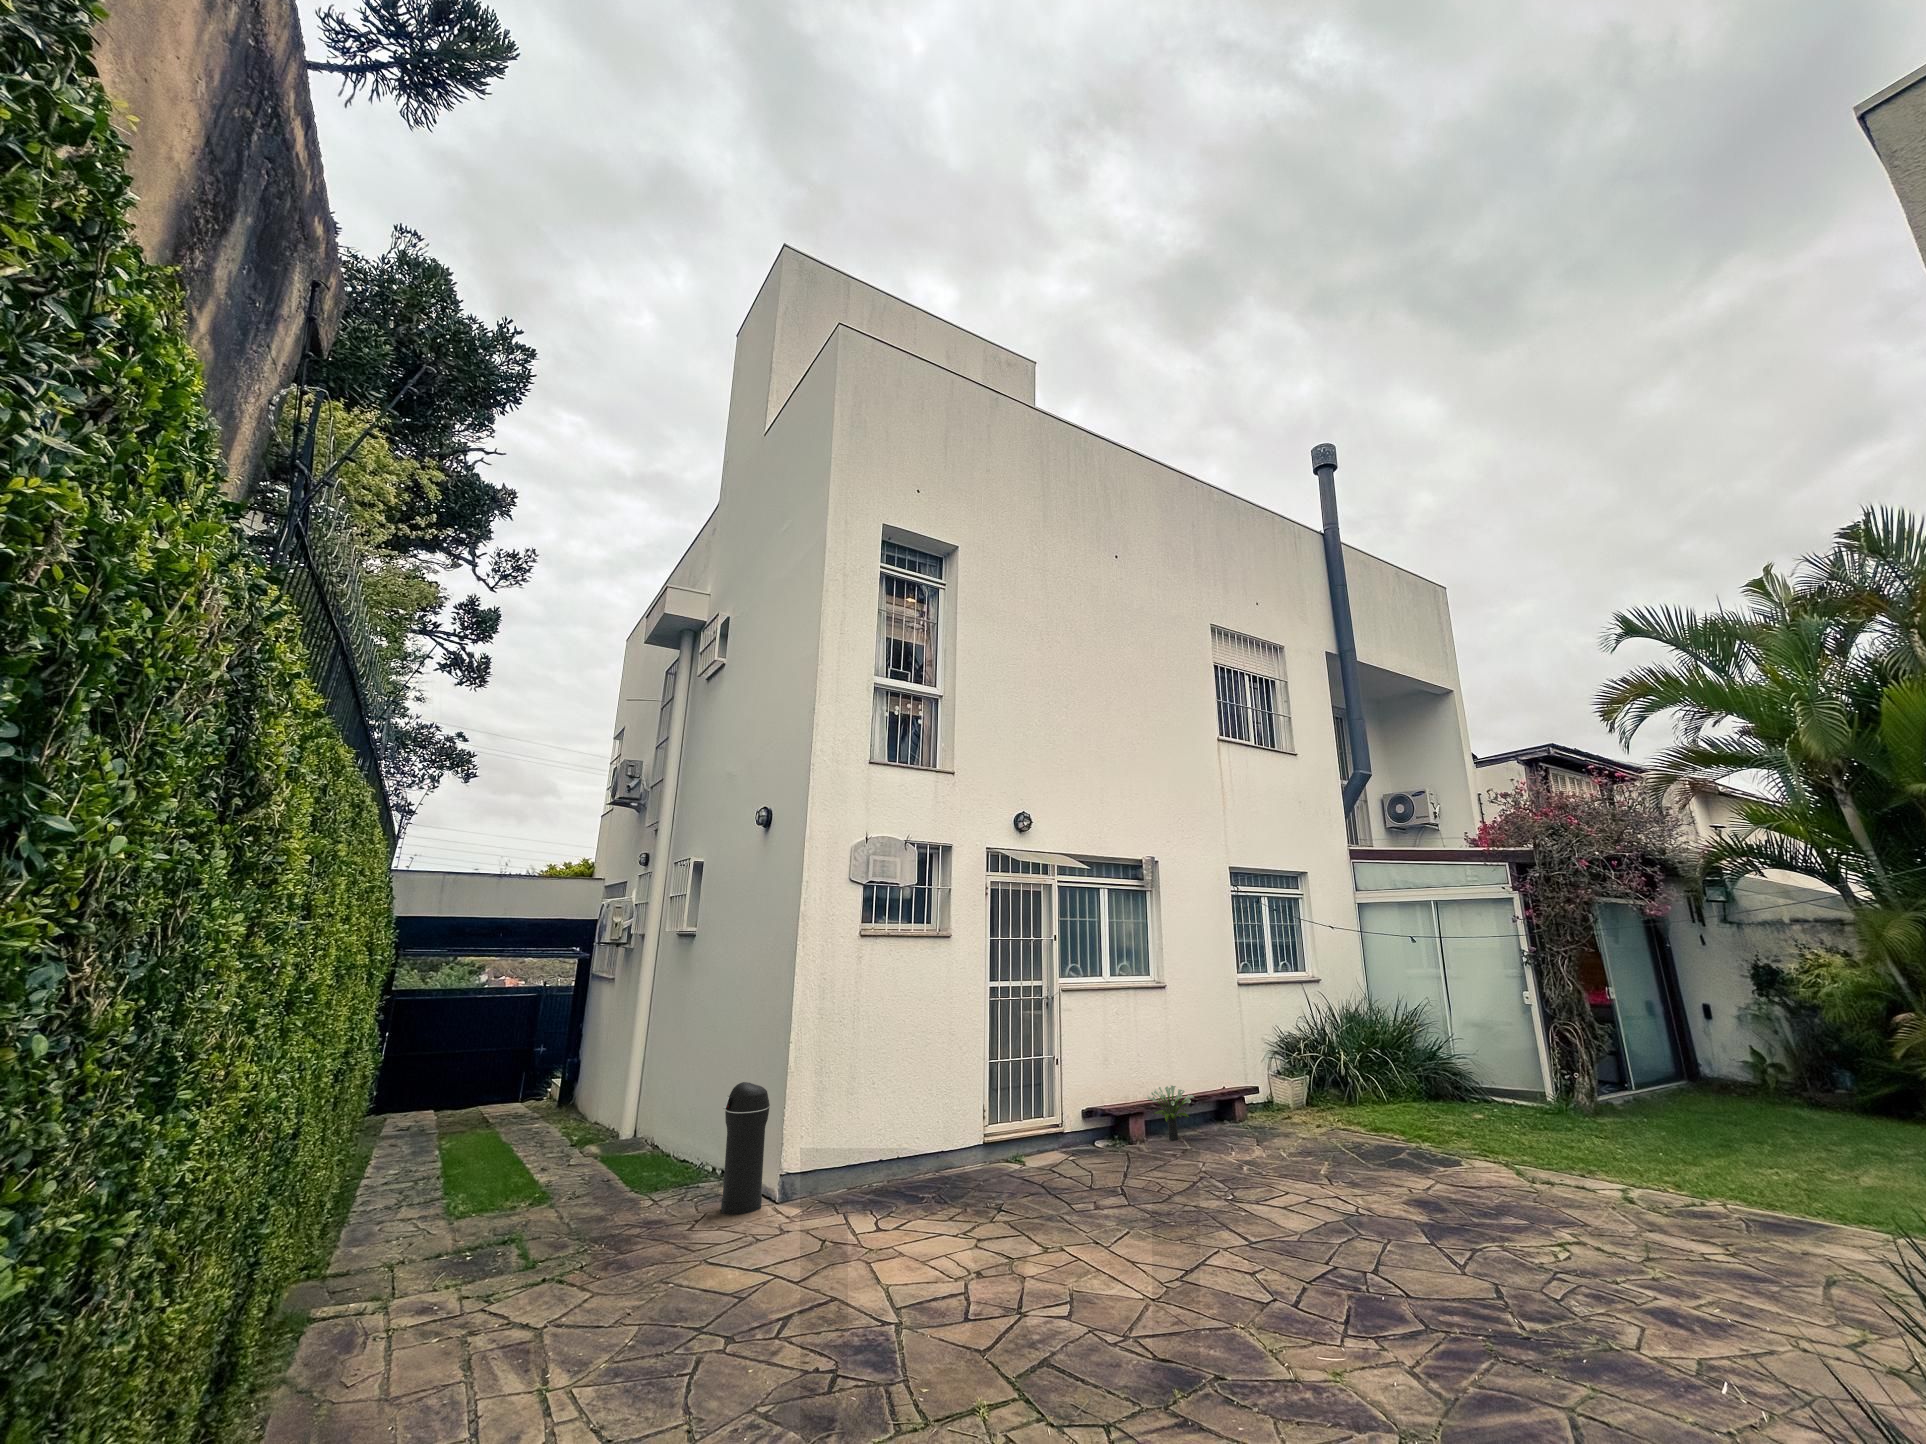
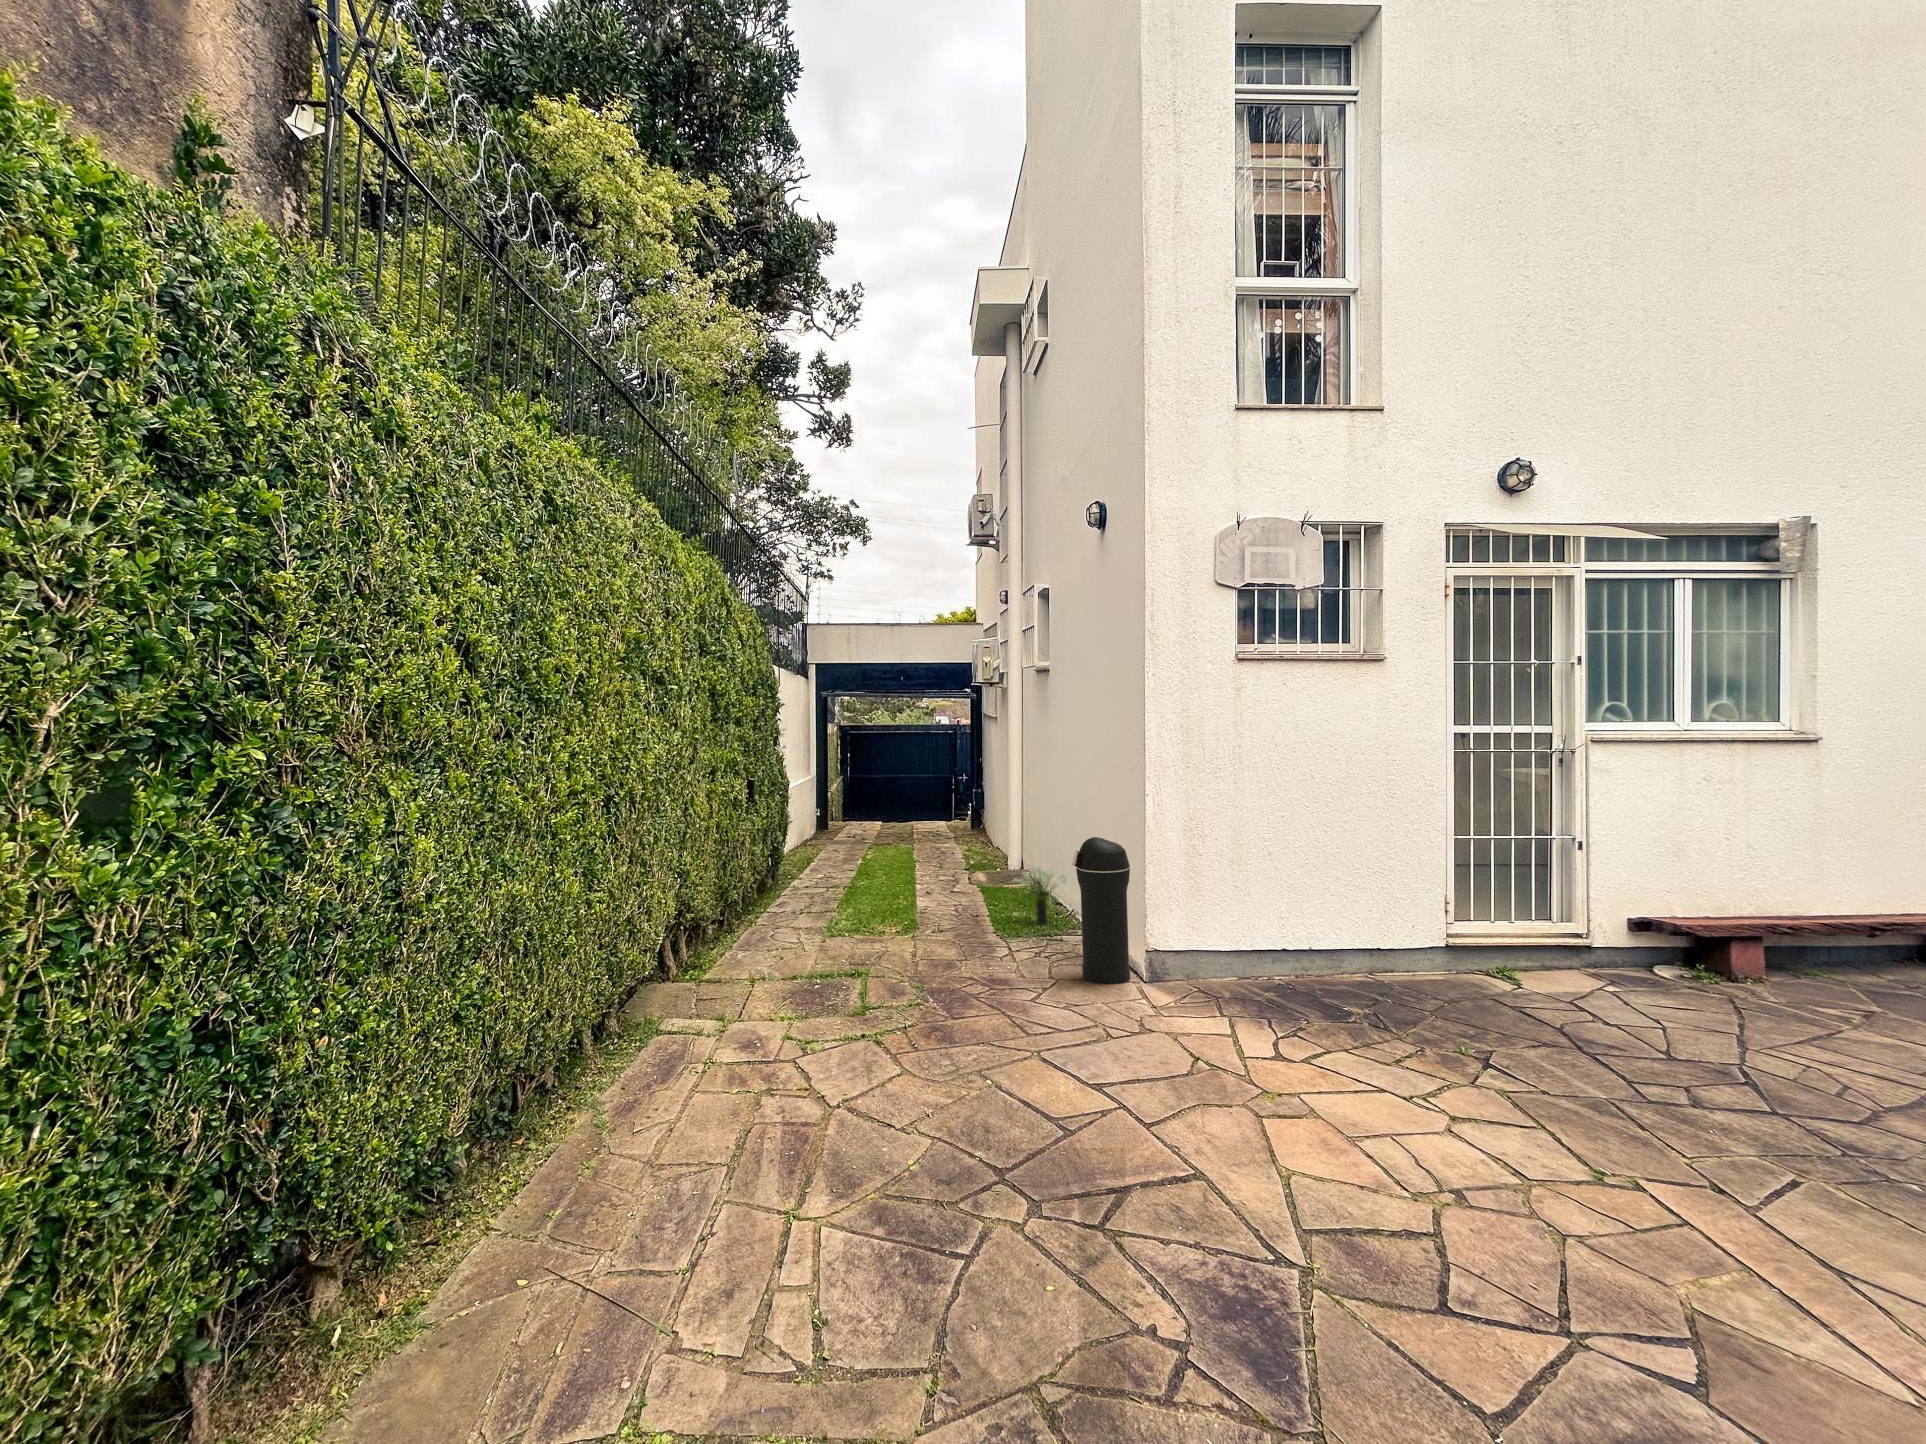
potted plant: present [1147,1086,1194,1141] -> present [1014,866,1066,925]

